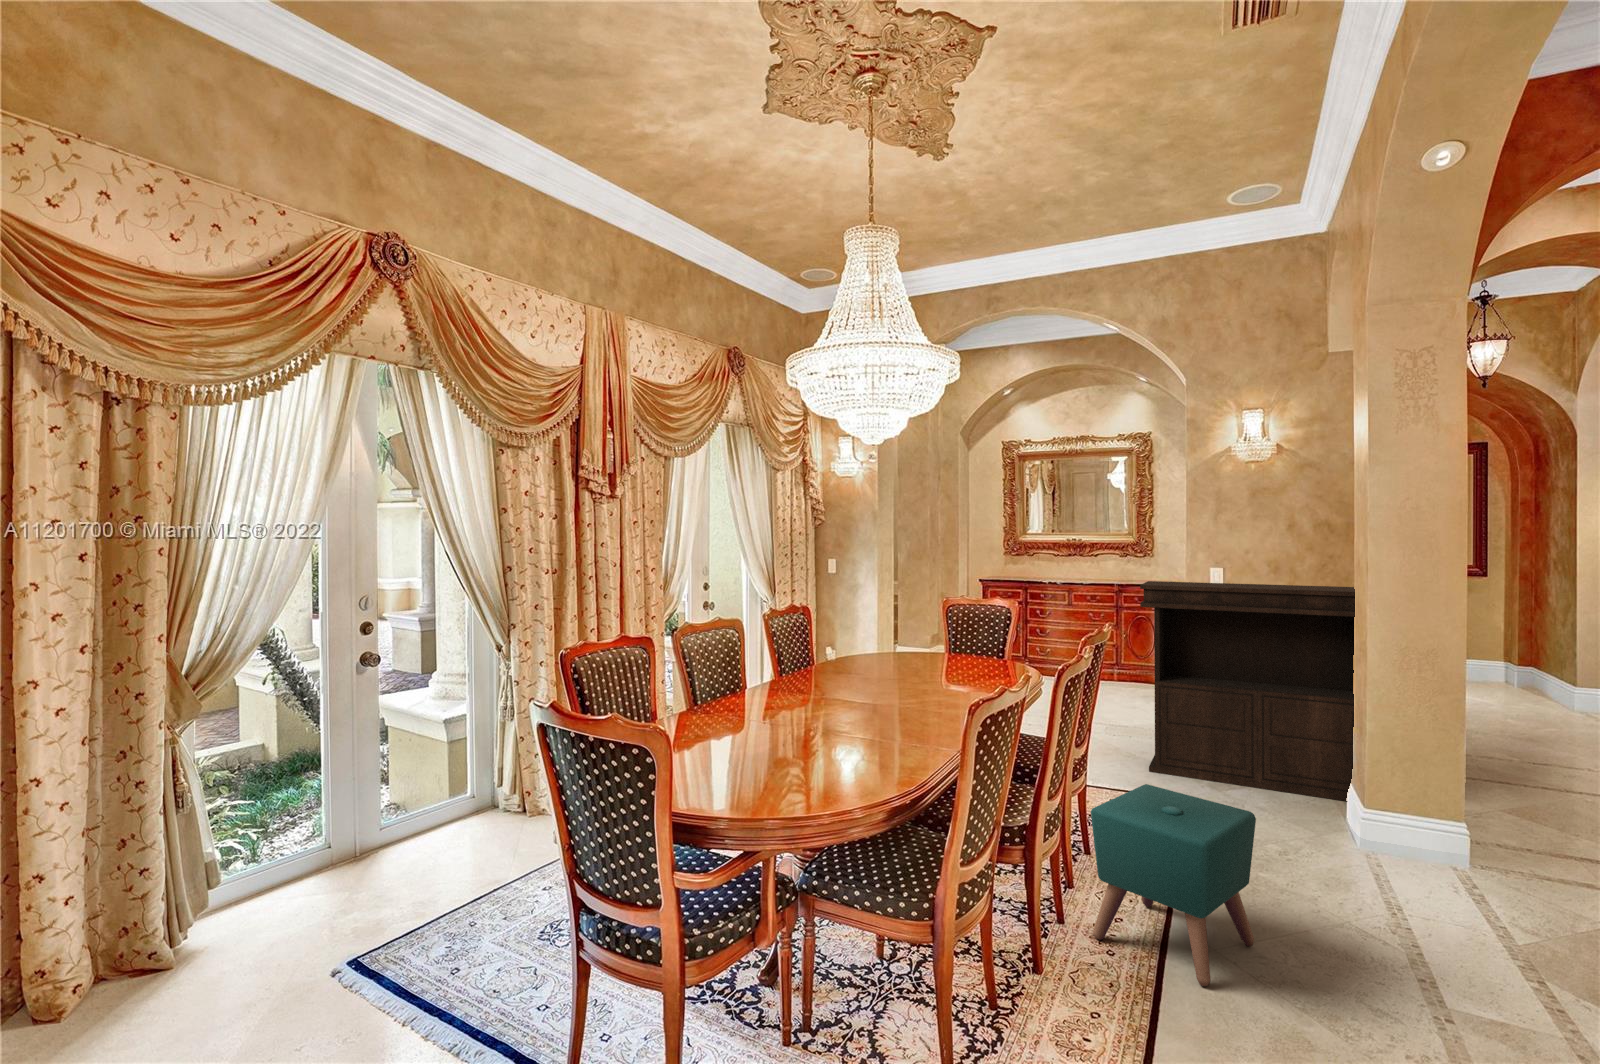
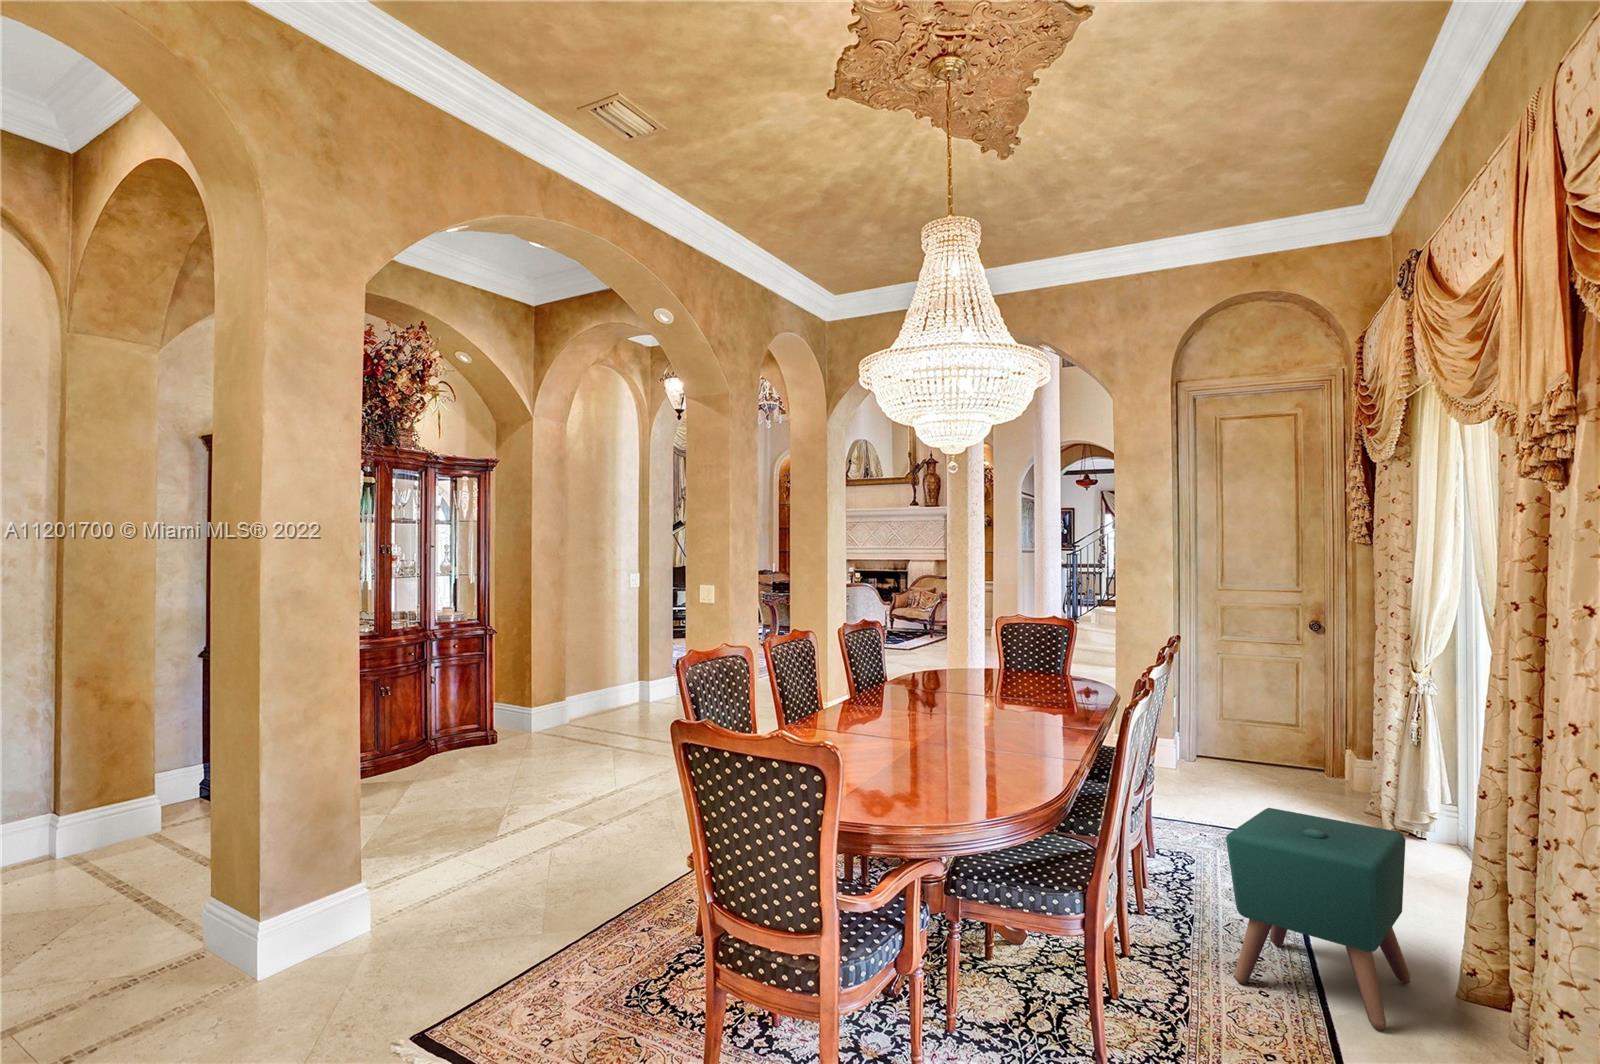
console table: present [1140,581,1355,801] -> none [1194,603,1458,831]

